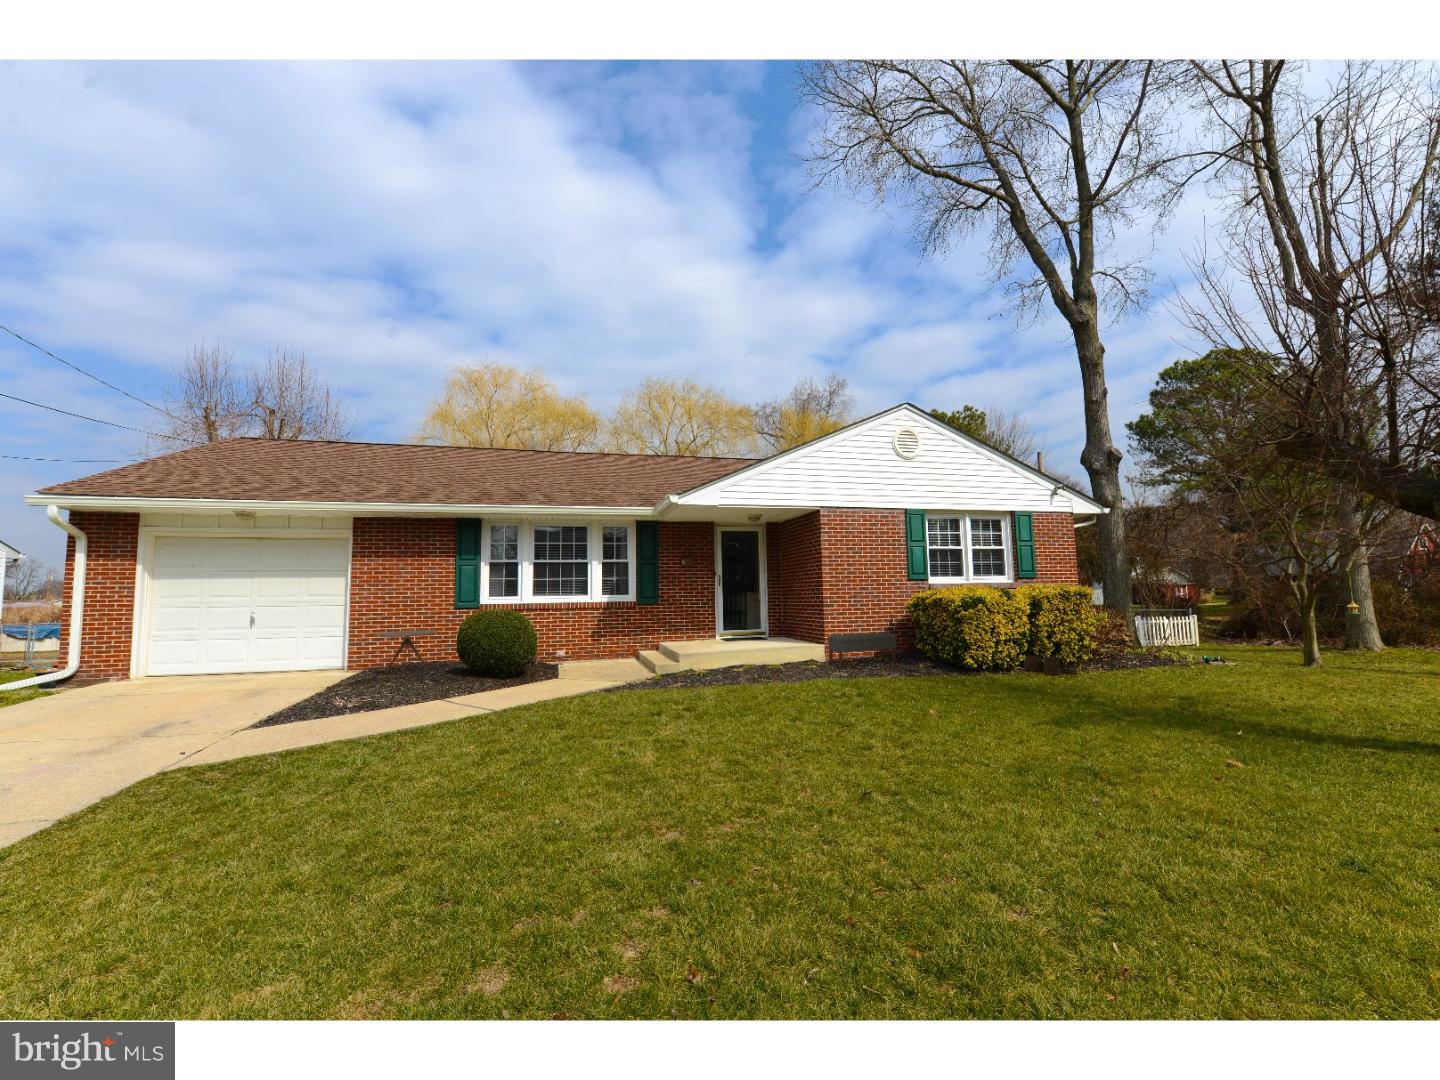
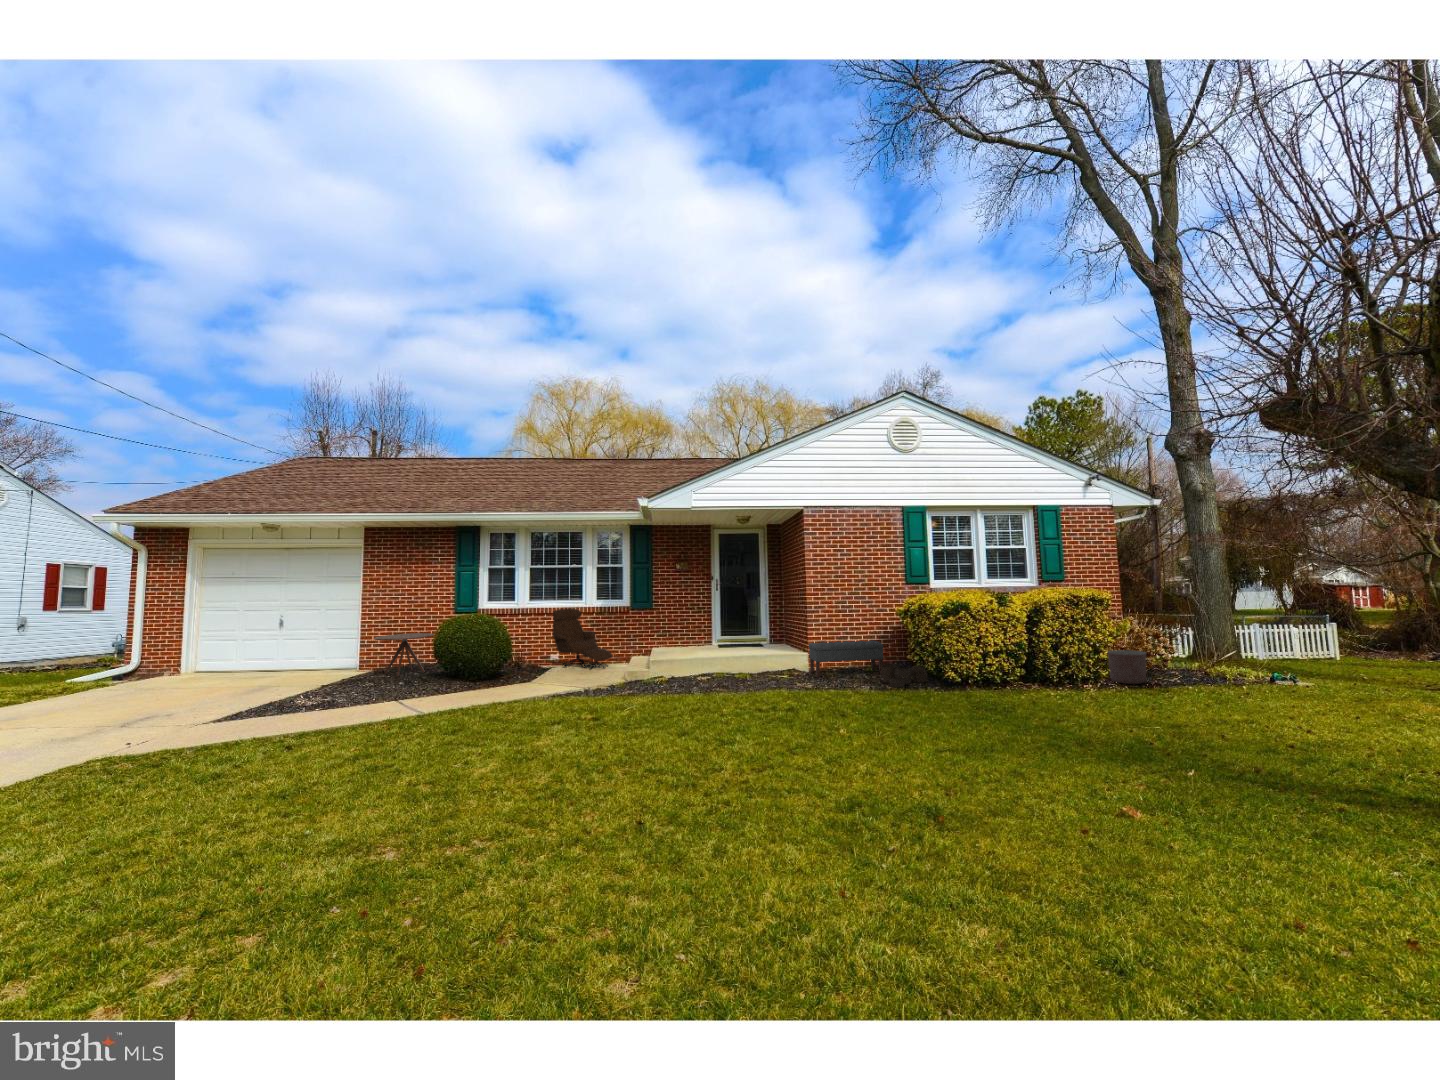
lounge chair: none [563,603,628,665] -> present [552,608,613,667]
planter: none [1090,638,1123,666] -> present [1108,650,1146,684]
woven basket: present [1024,655,1077,675] -> present [882,665,927,687]

